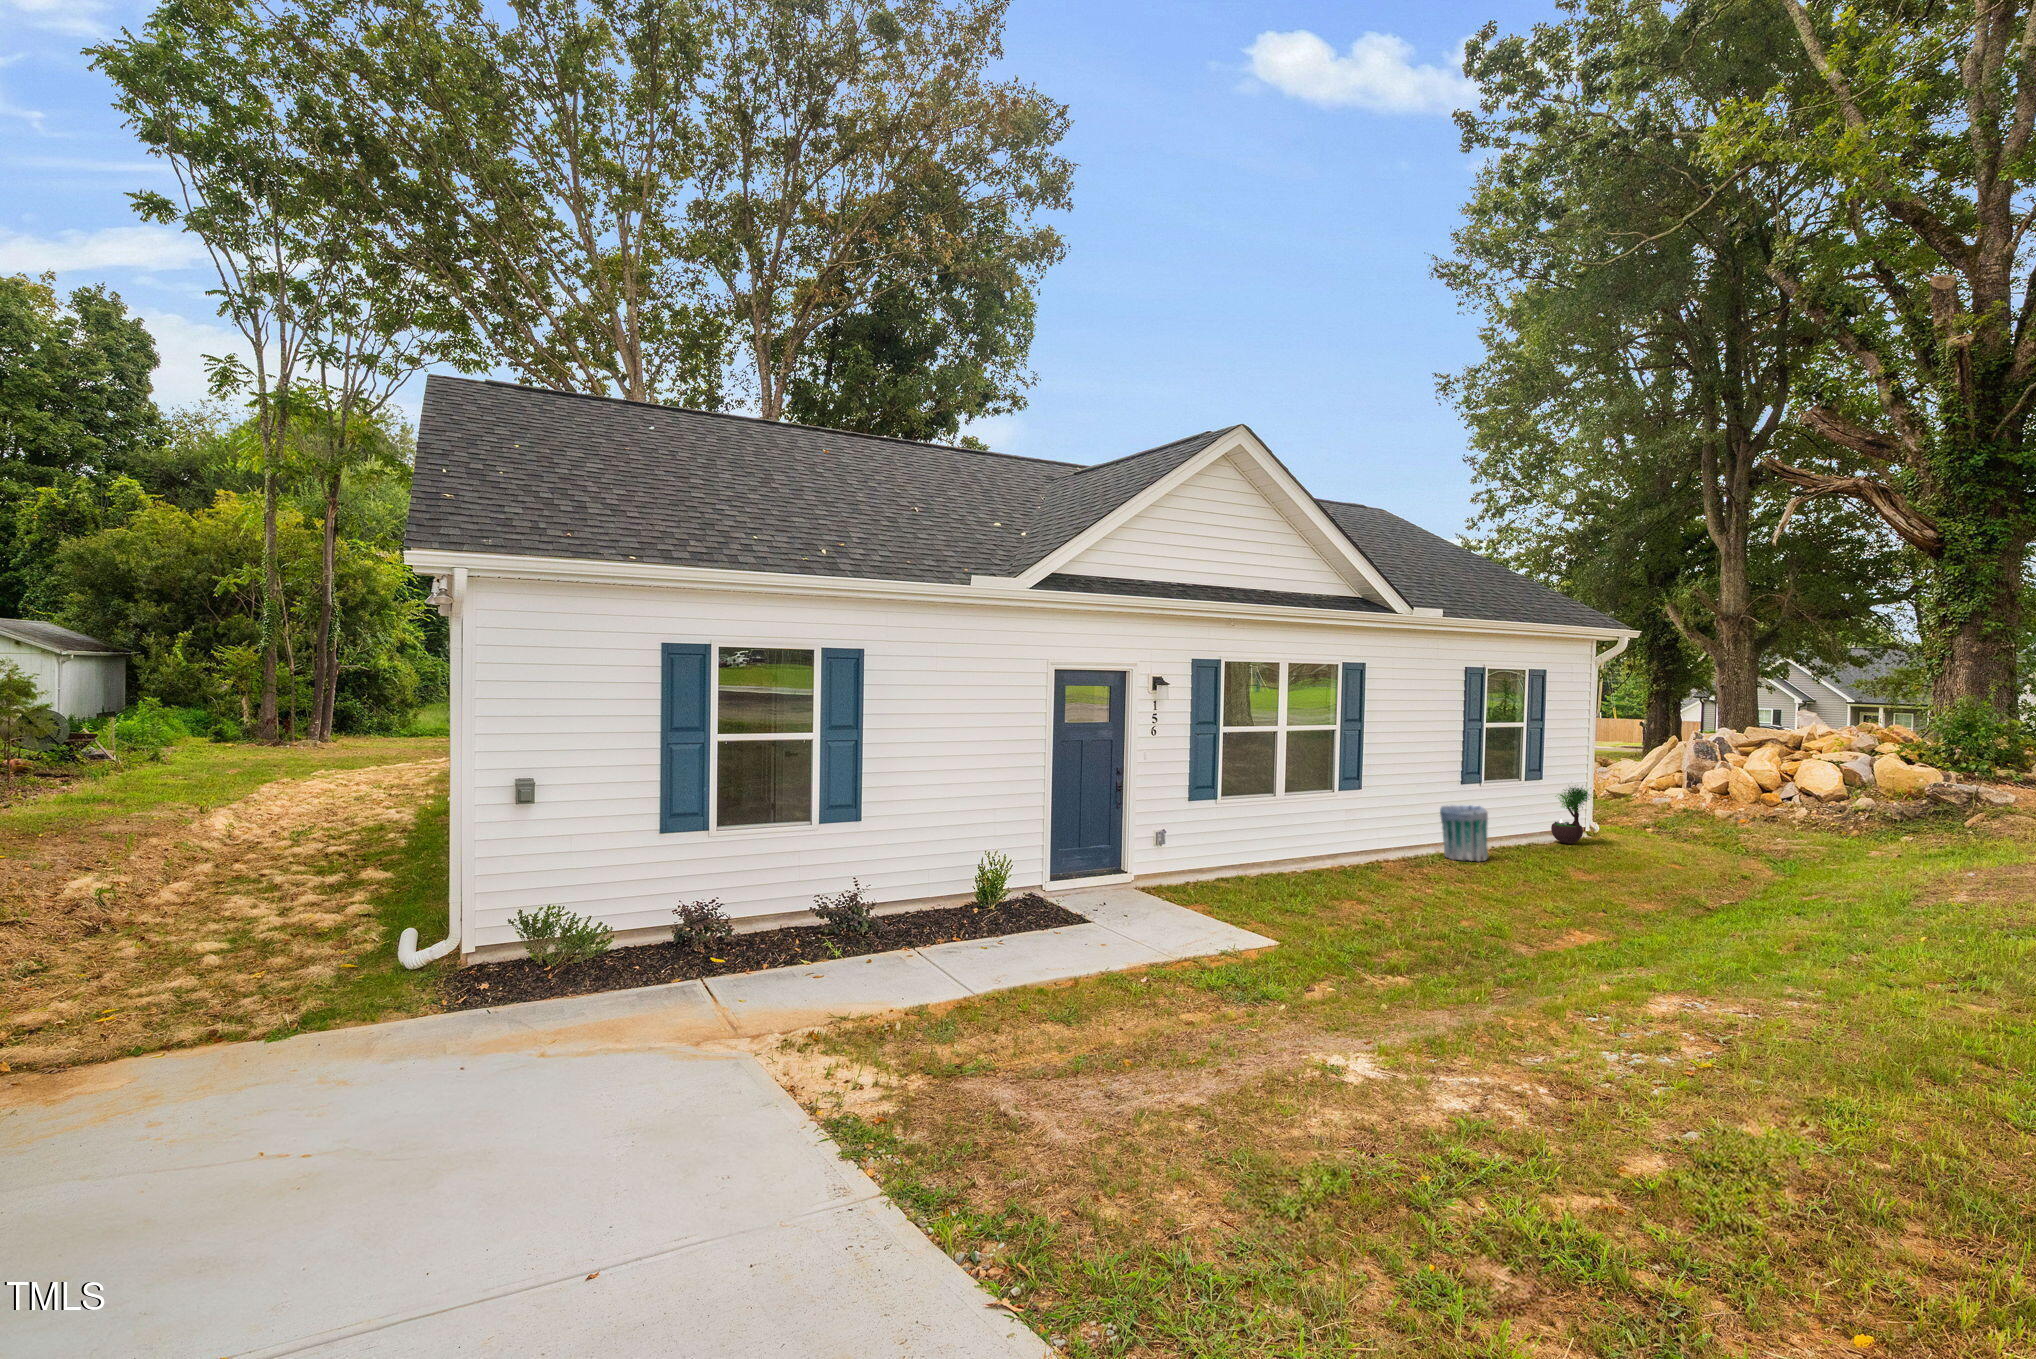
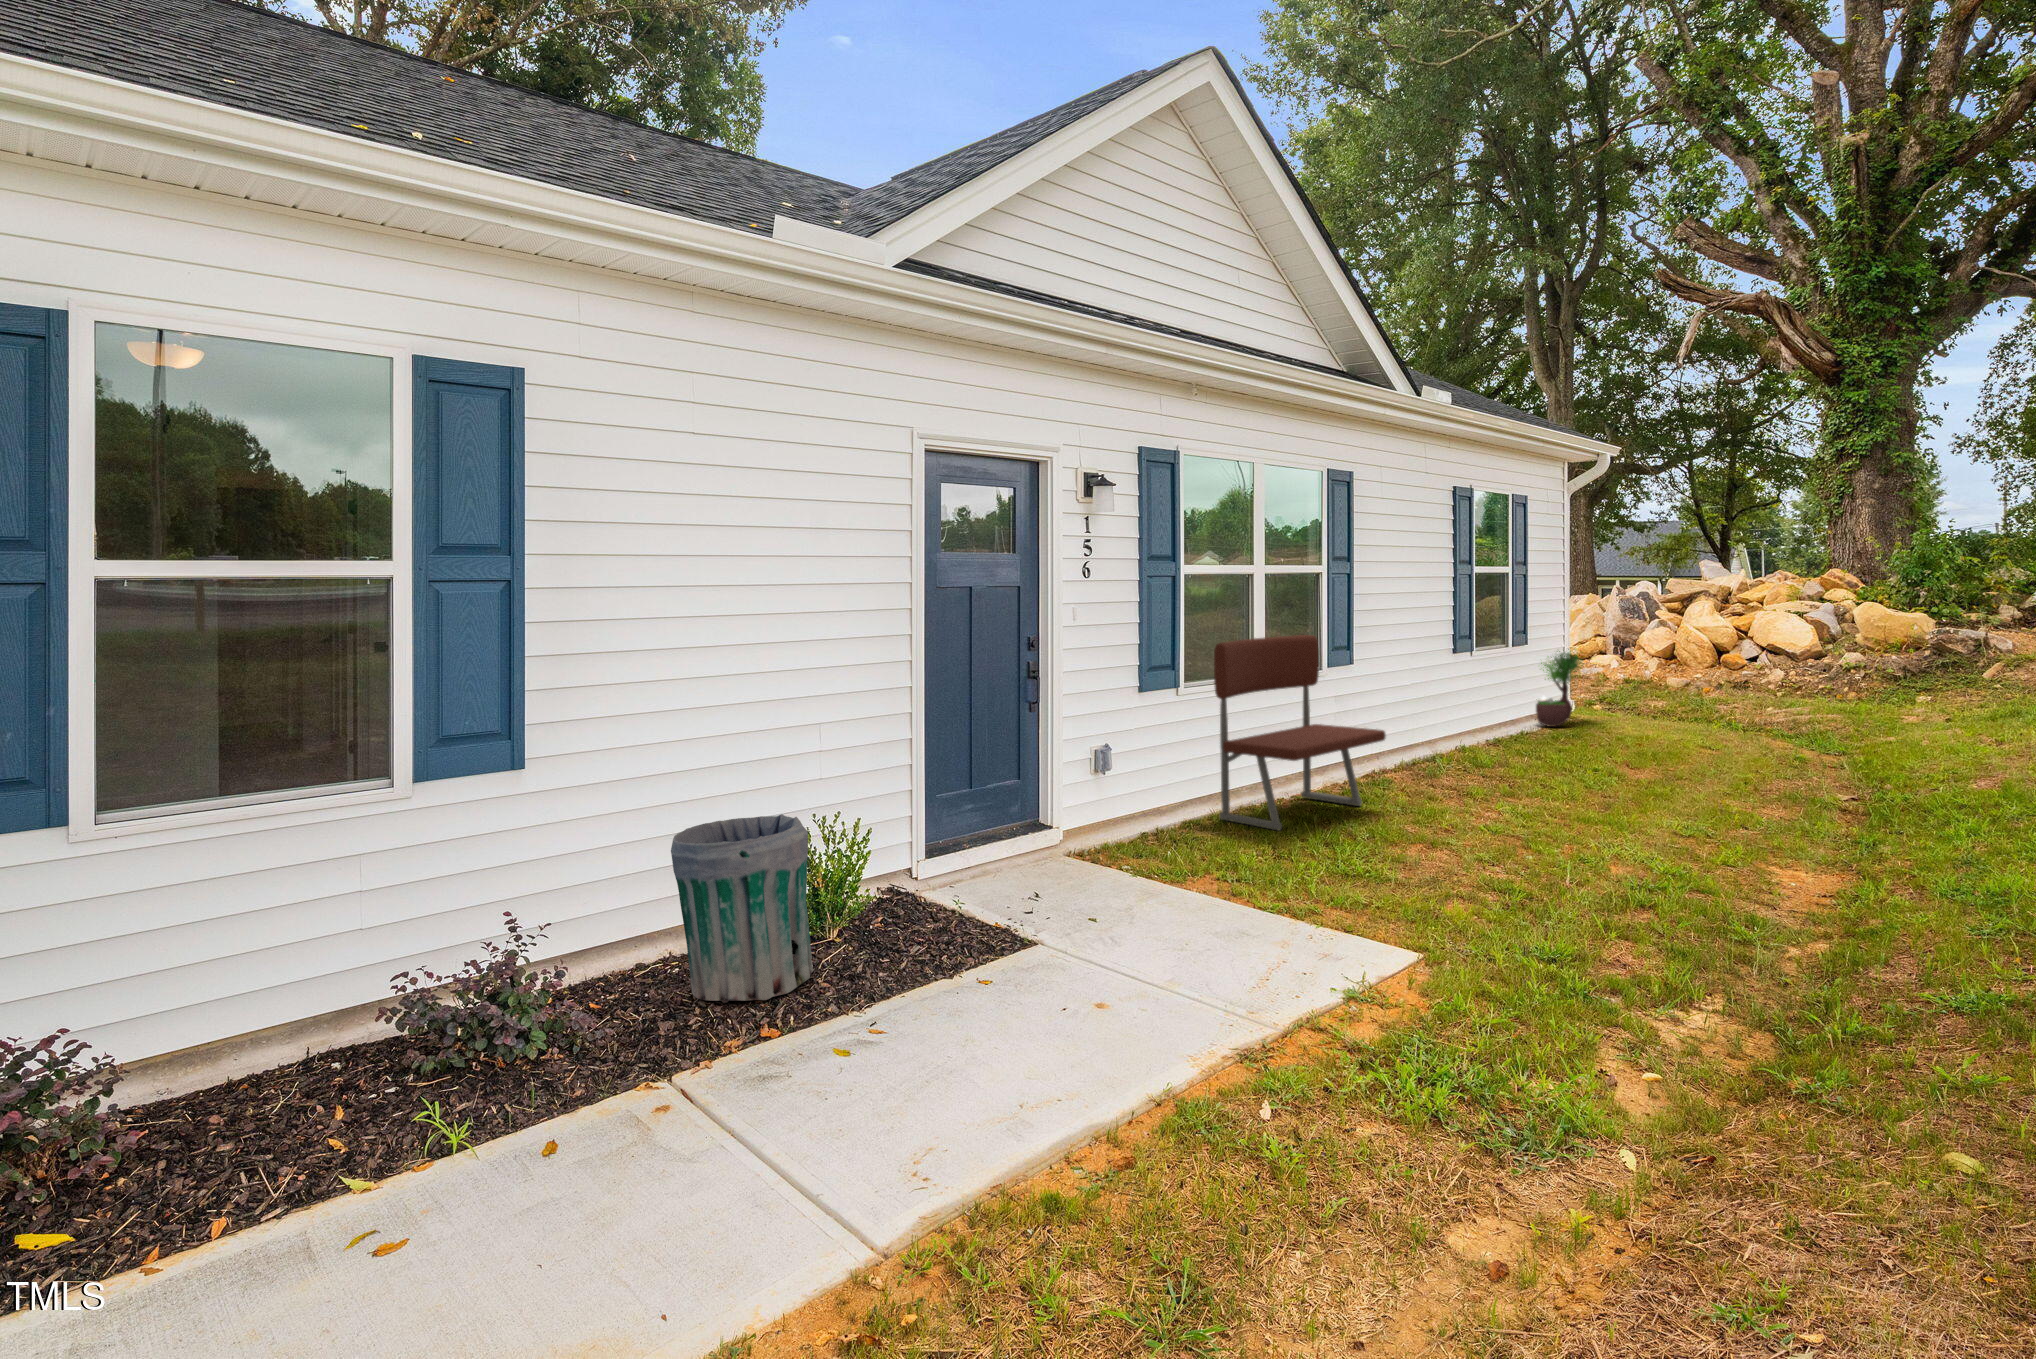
bench: none [1240,769,1354,889] -> present [1214,635,1386,831]
trash can: present [1440,805,1488,861] -> present [671,814,813,1003]

